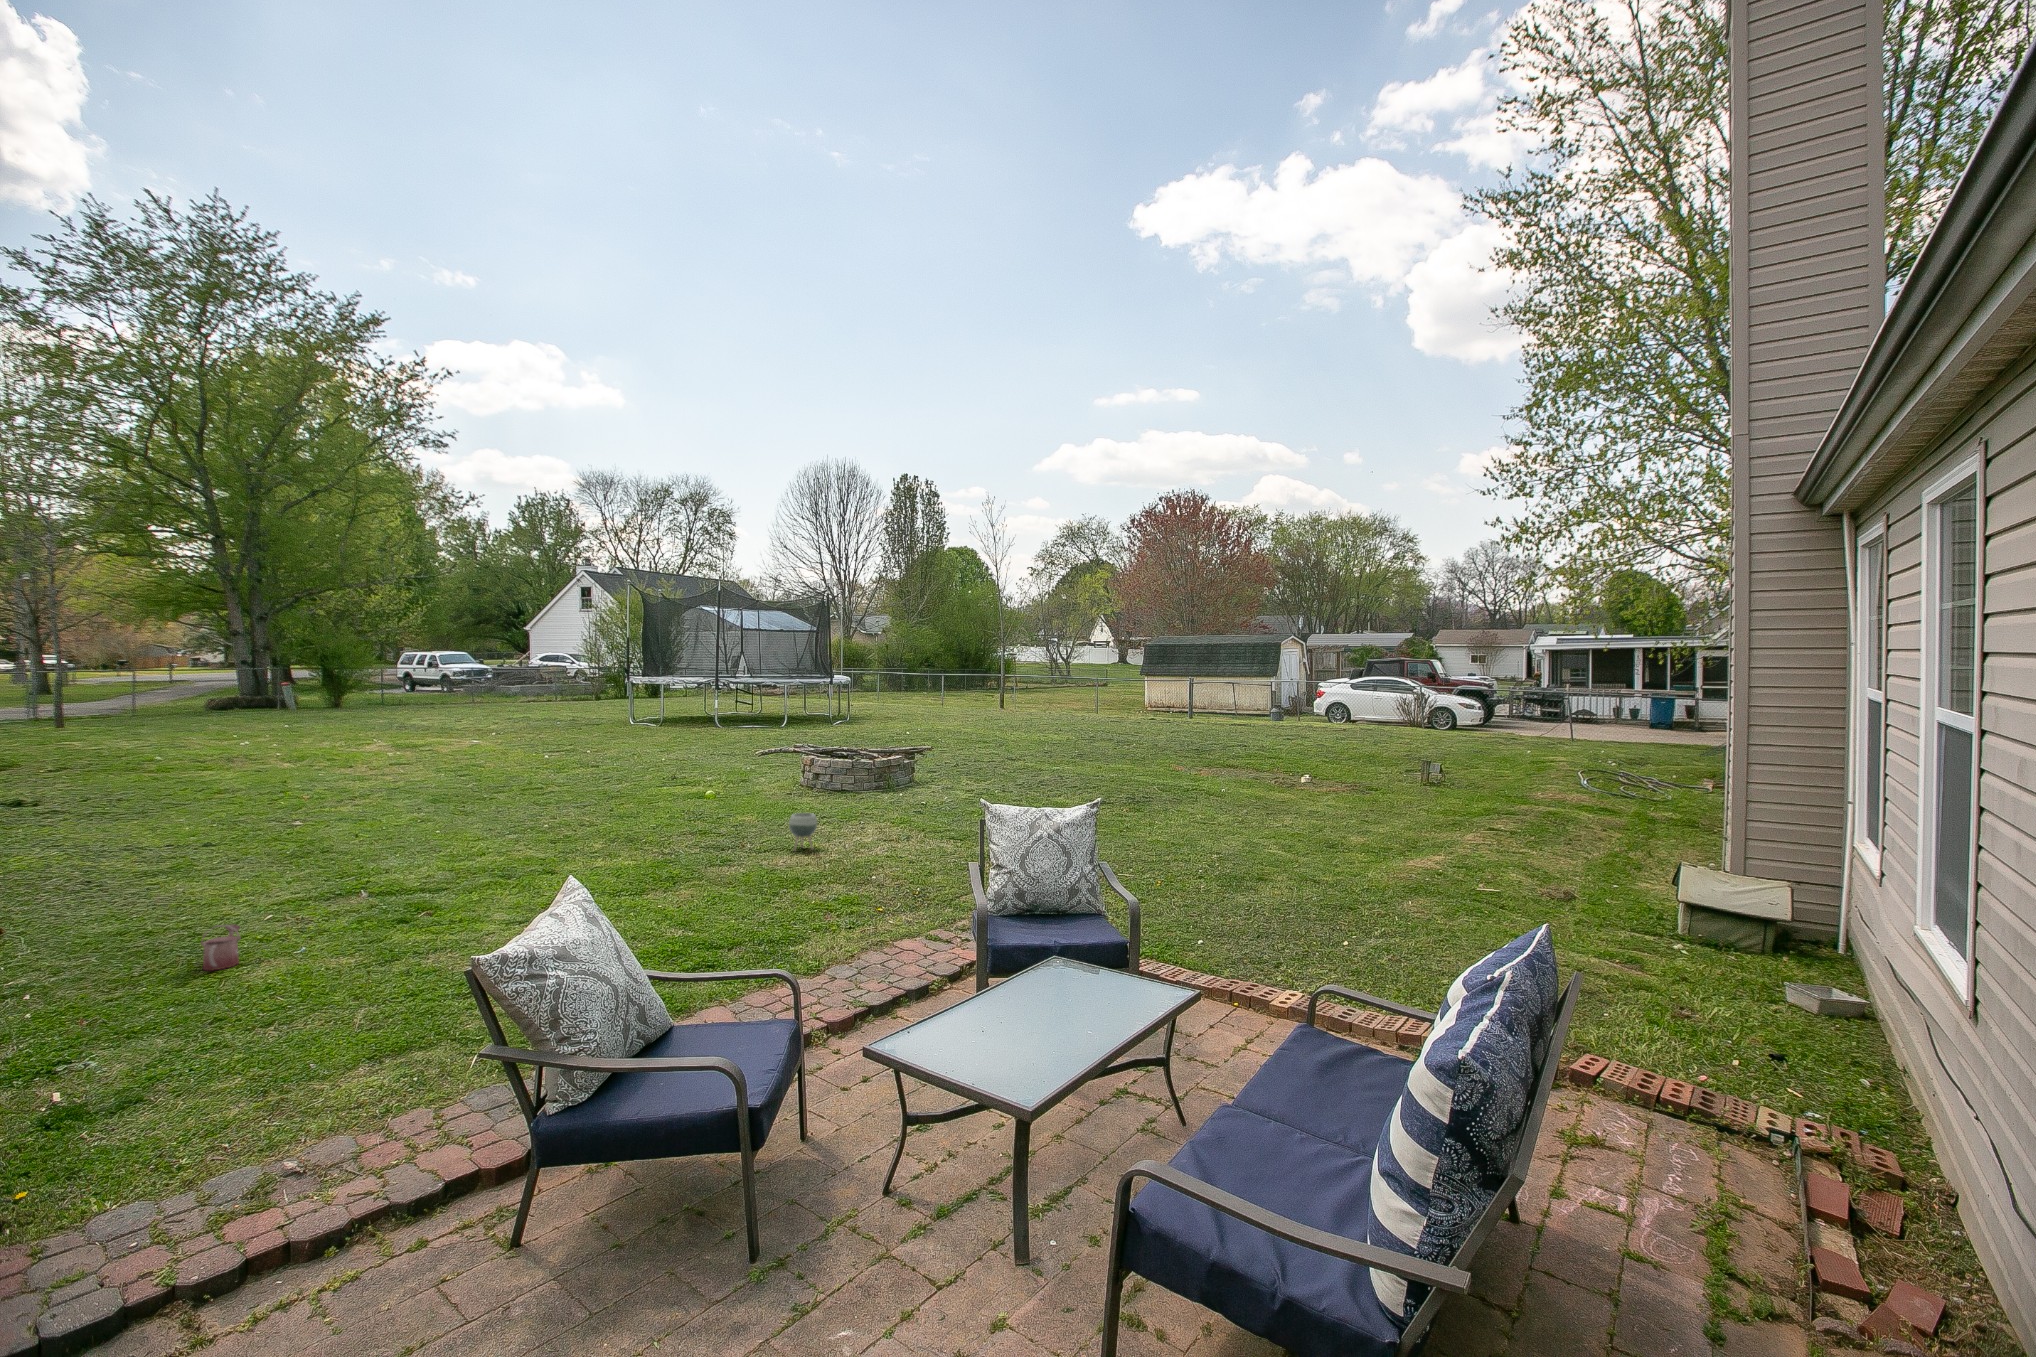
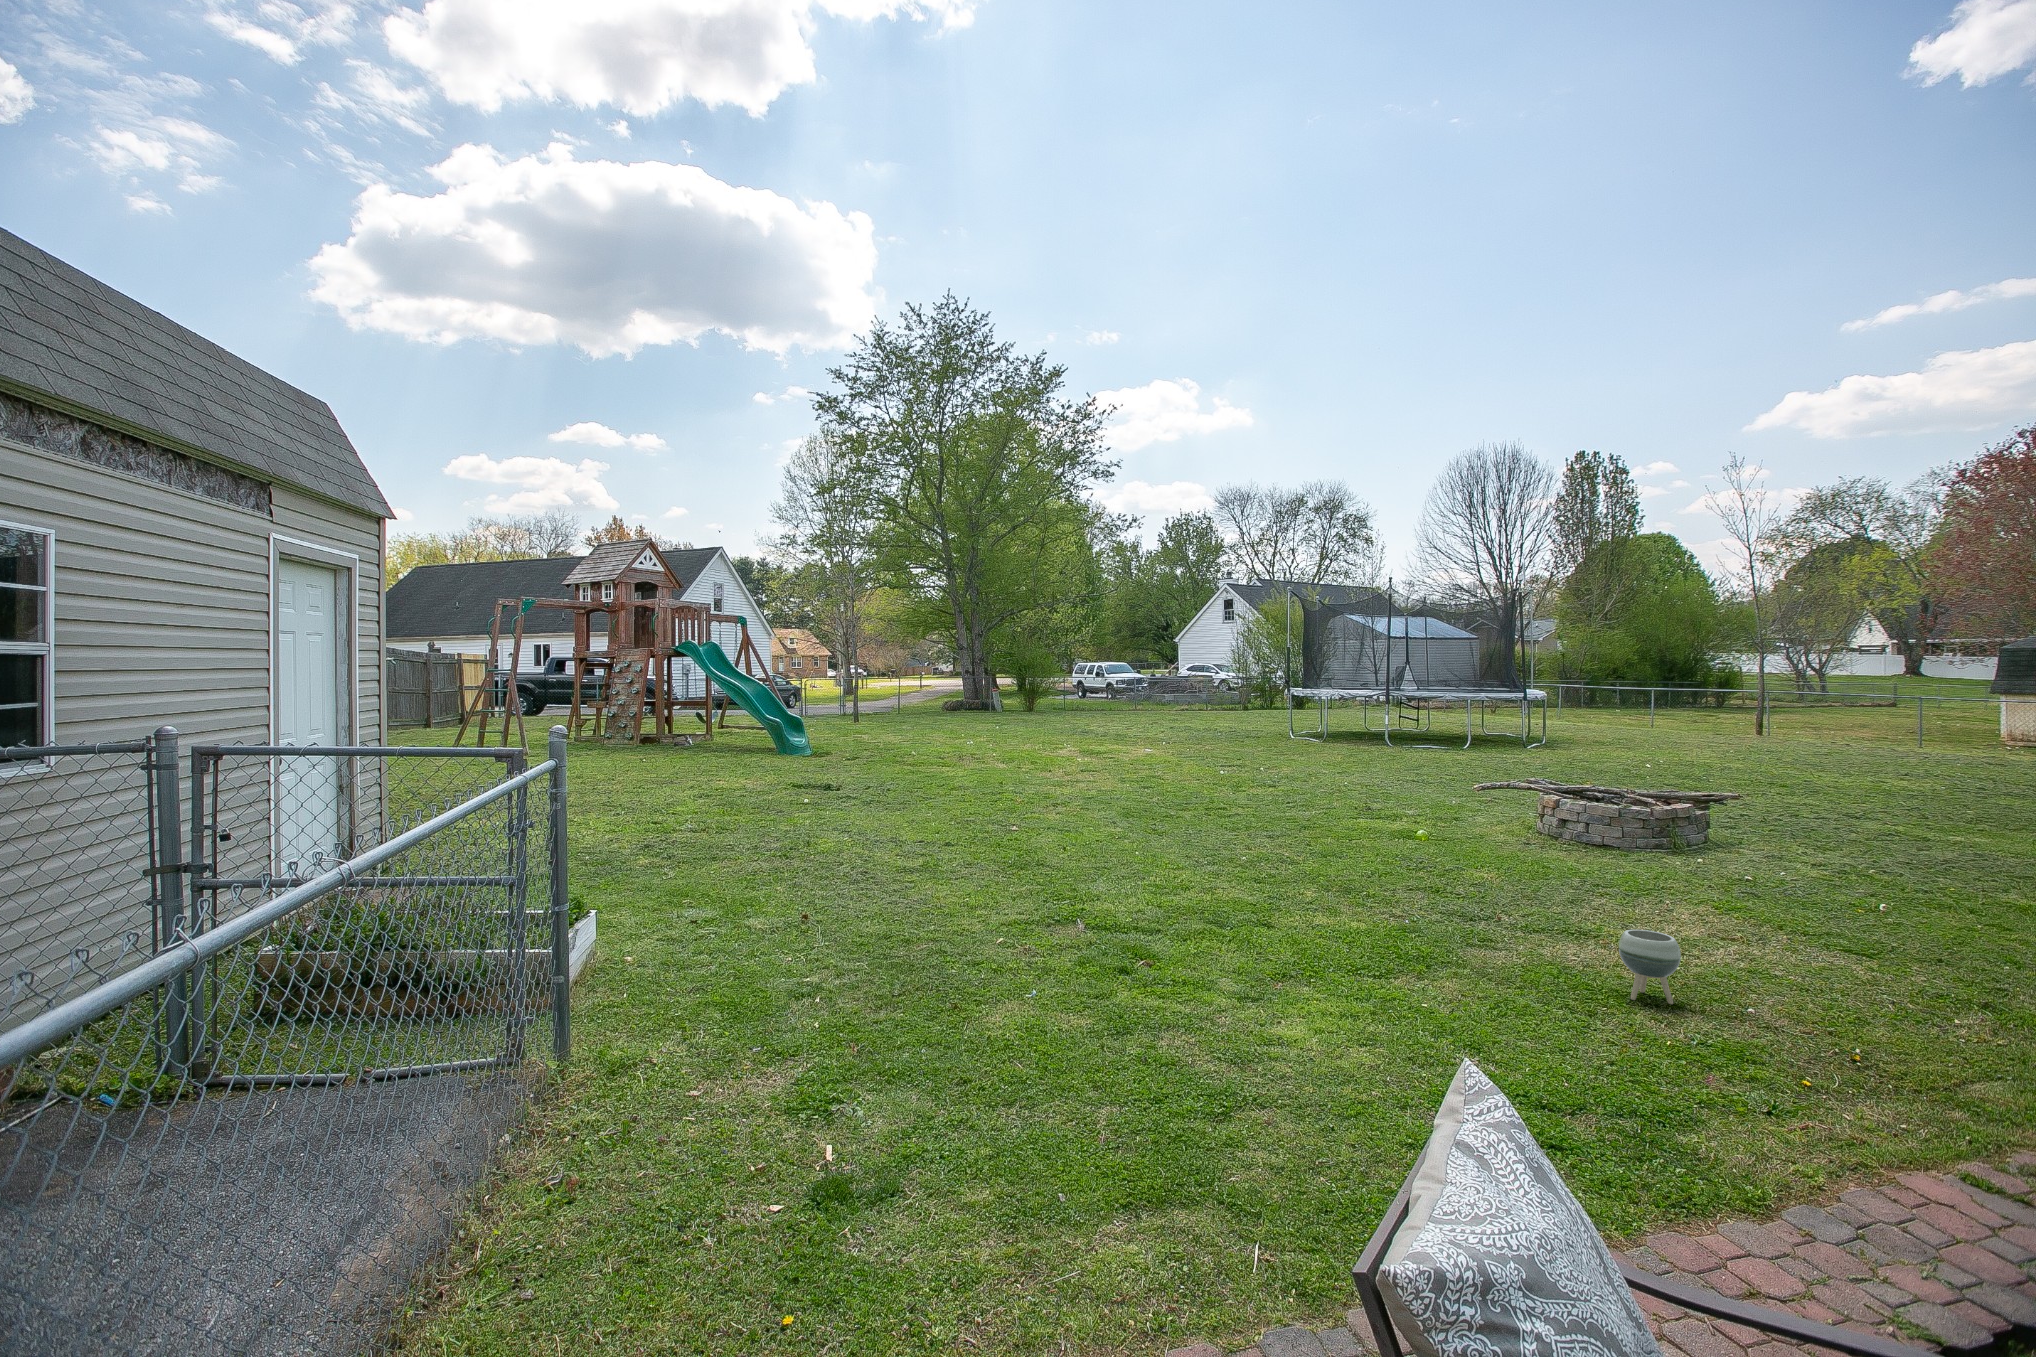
watering can: present [201,924,240,971] -> none [824,1006,870,1075]

